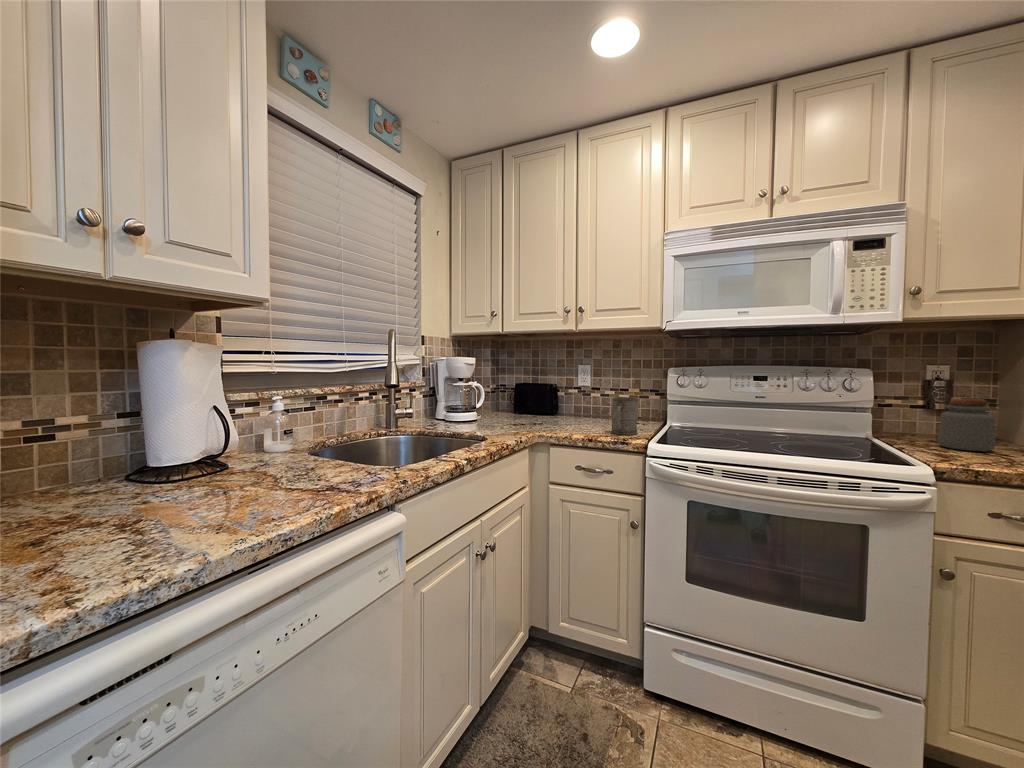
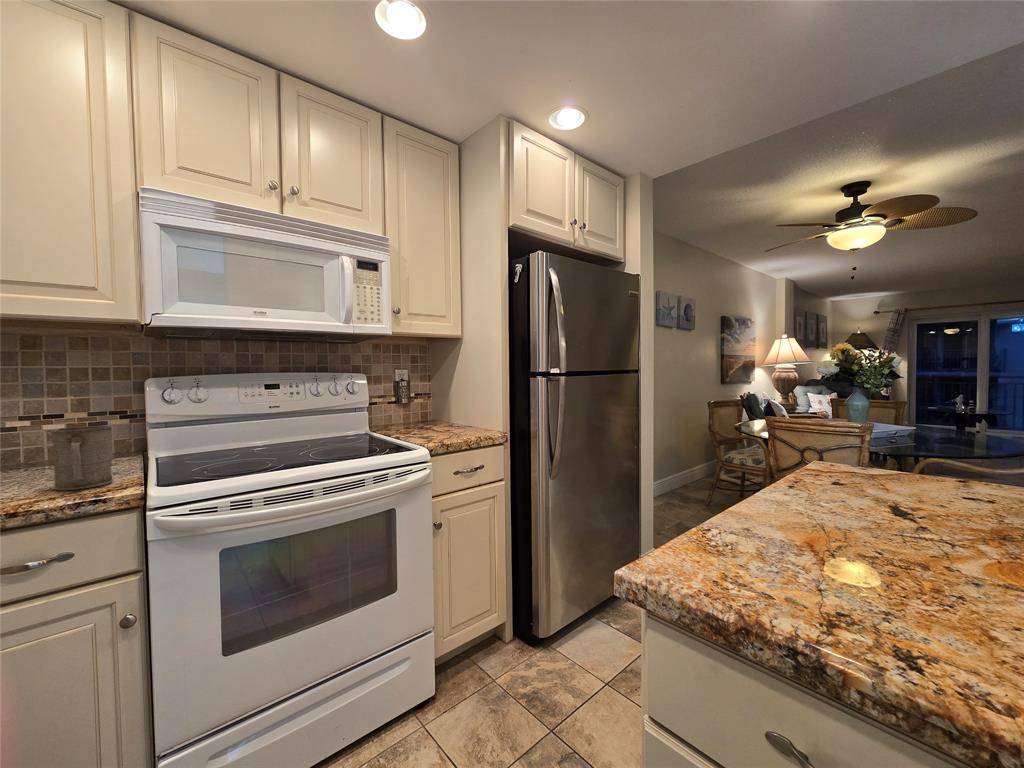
jar: present [938,398,995,451] -> none [409,395,437,433]

